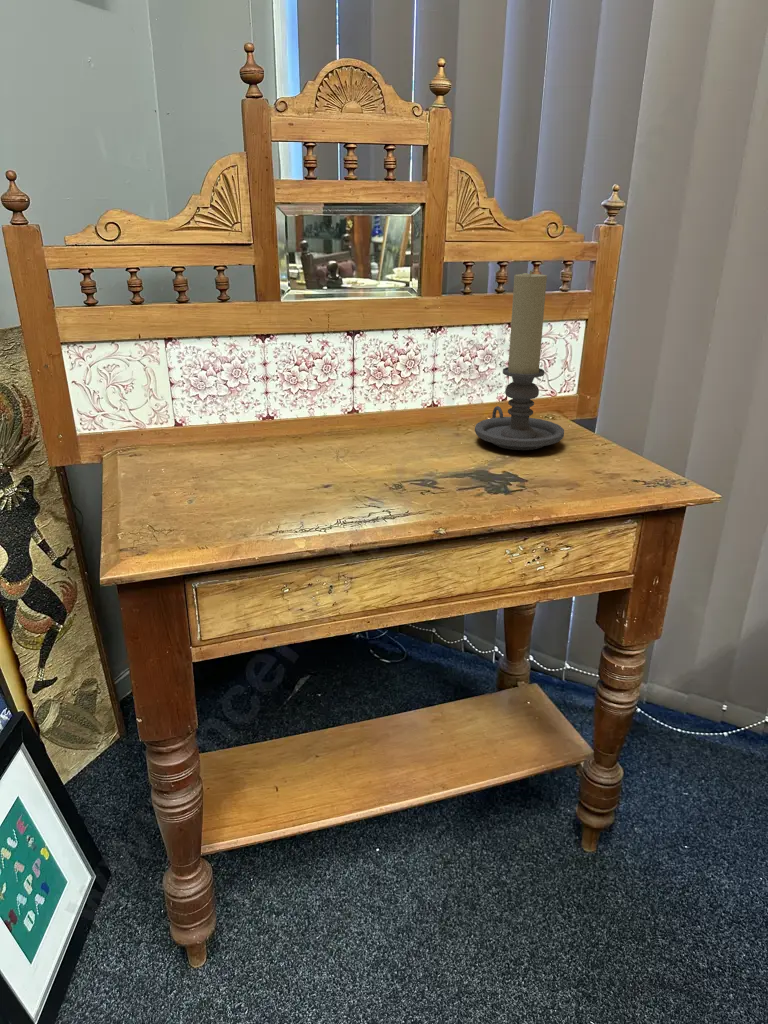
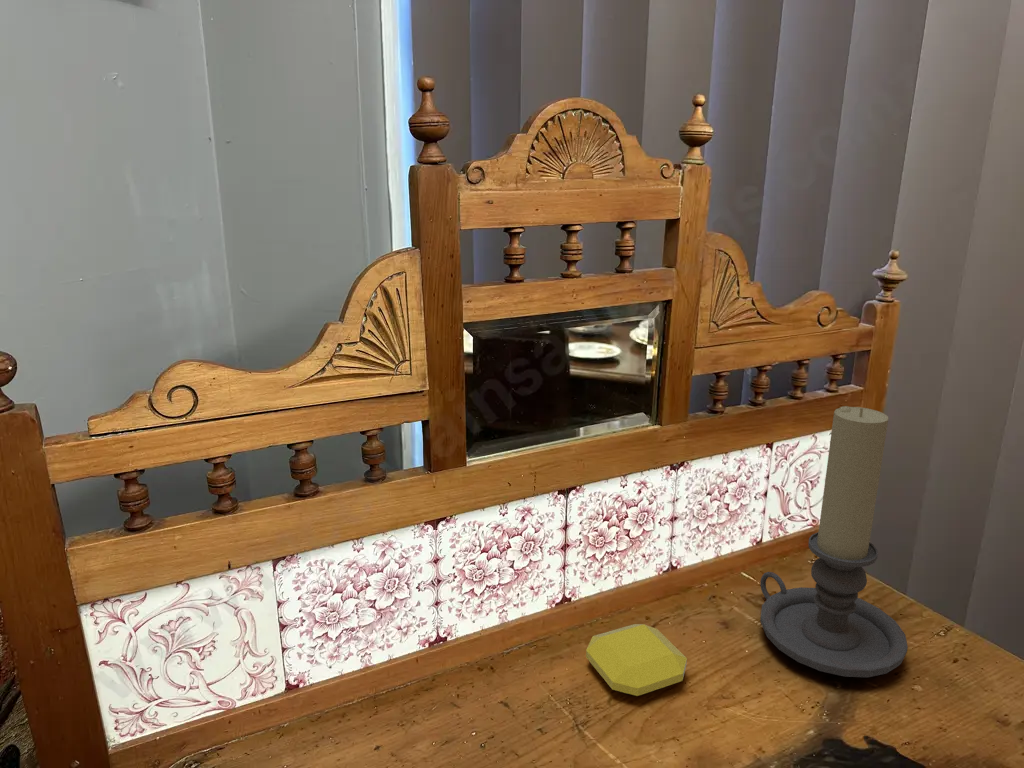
soap bar: none [355,419,414,448] -> present [586,624,687,696]

